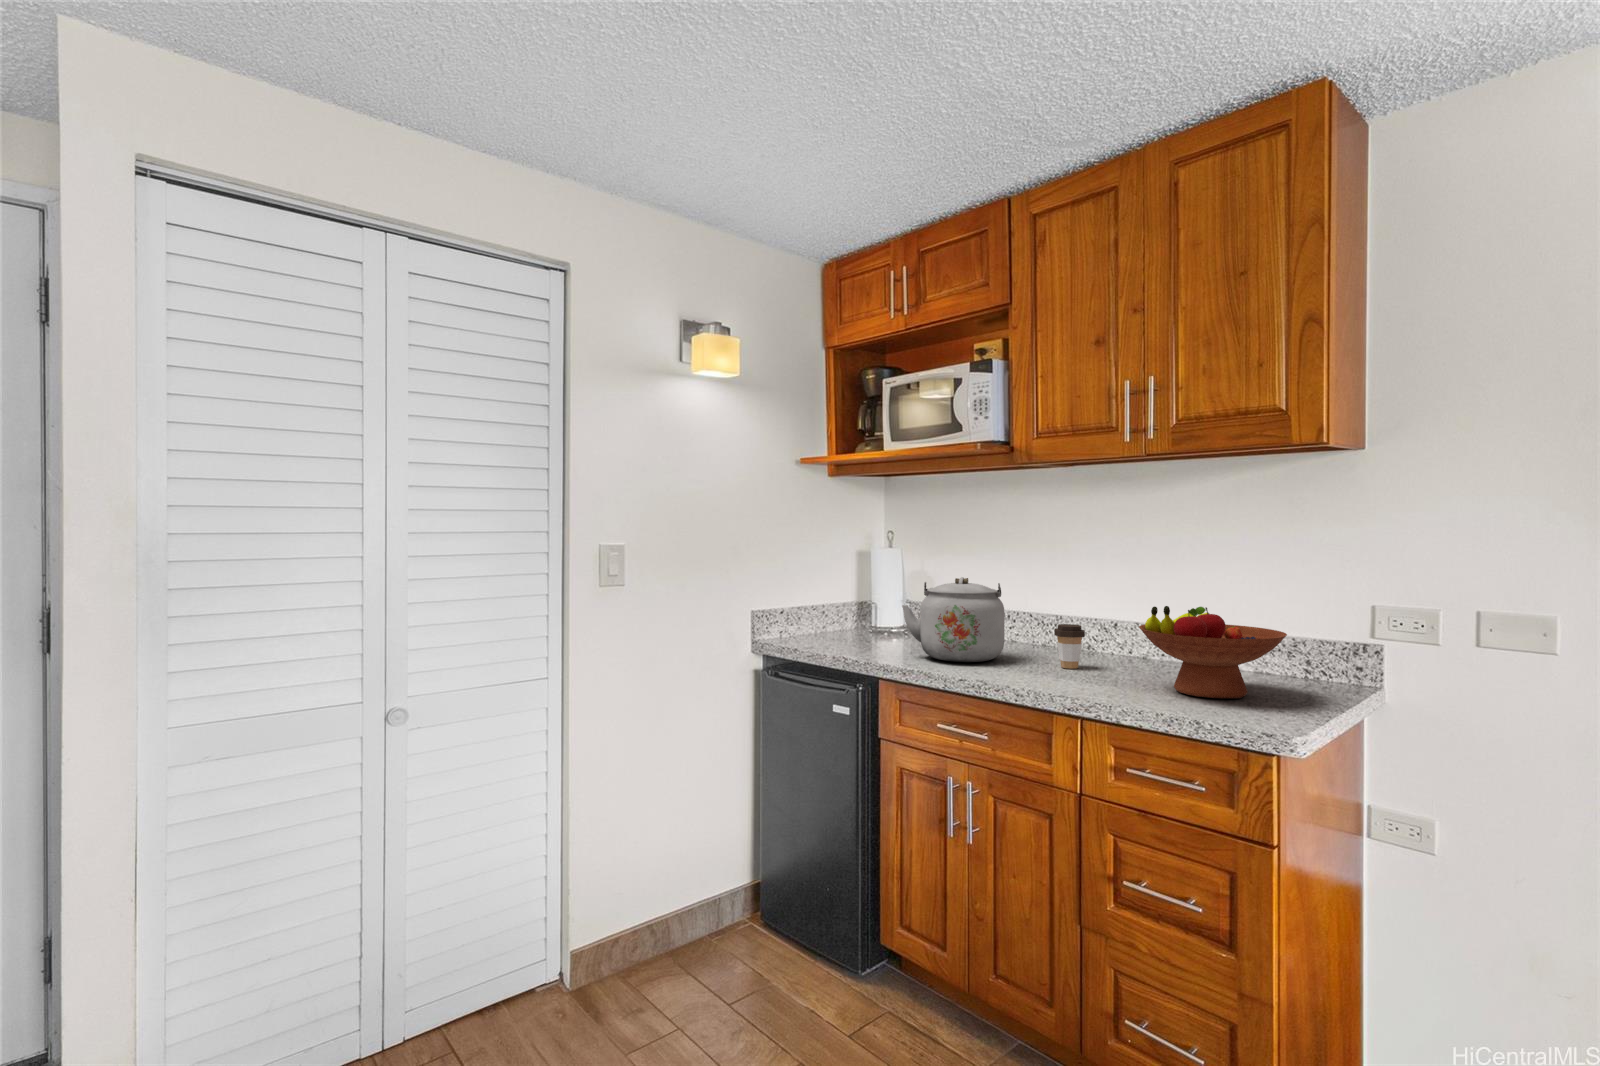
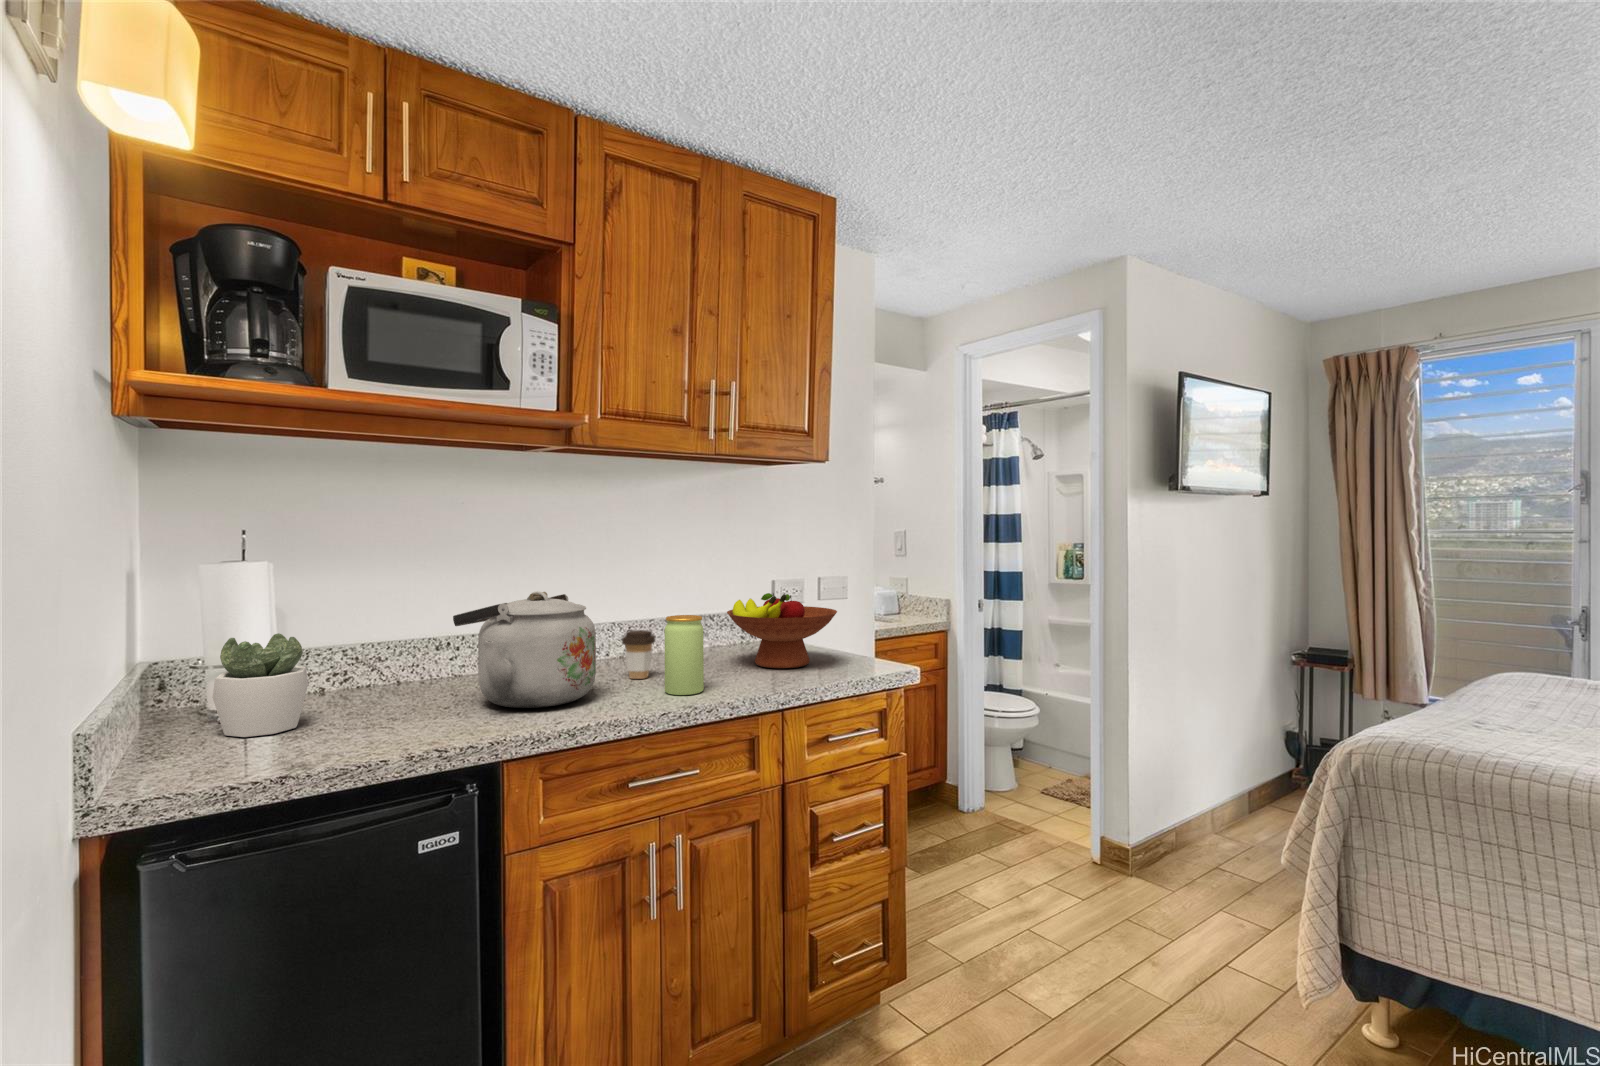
succulent plant: none [839,588,882,641] -> present [213,633,308,737]
jar: none [1014,609,1050,681] -> present [664,615,704,695]

